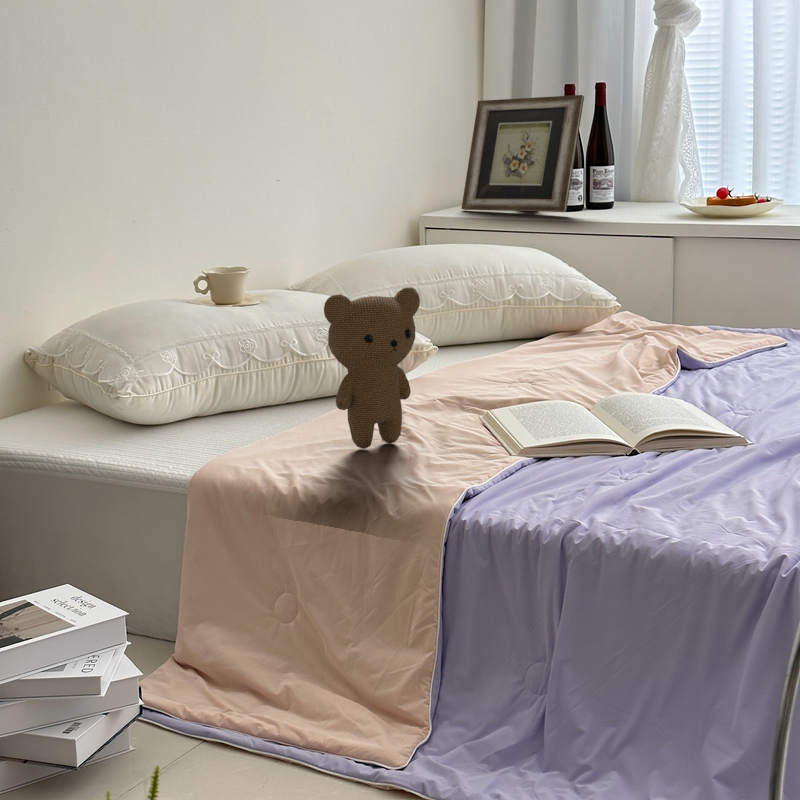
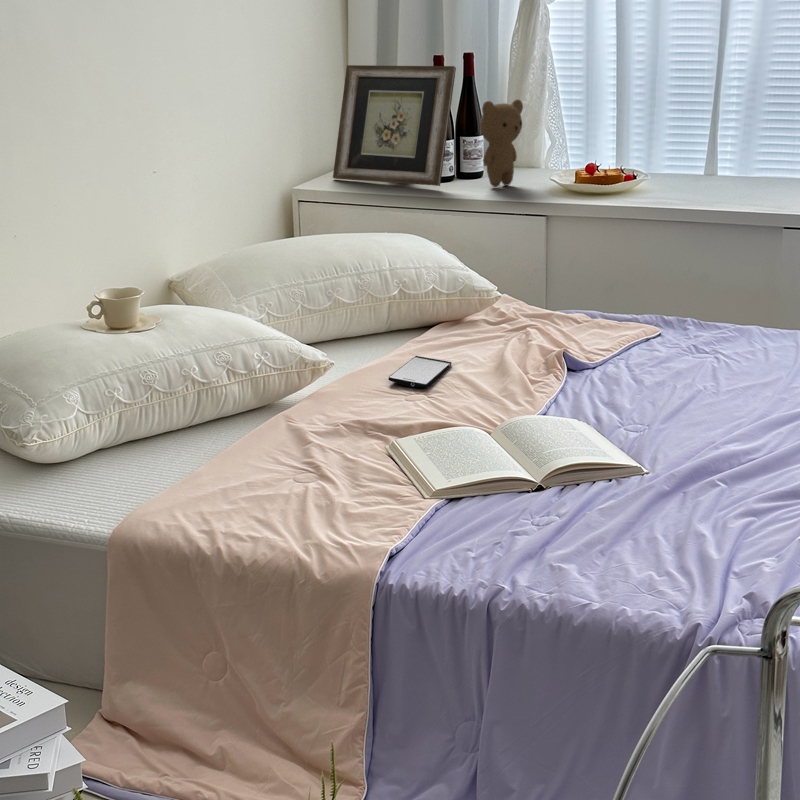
teddy bear: present [324,287,420,449] -> present [480,99,523,187]
smartphone: none [493,353,561,376] -> present [389,356,451,387]

